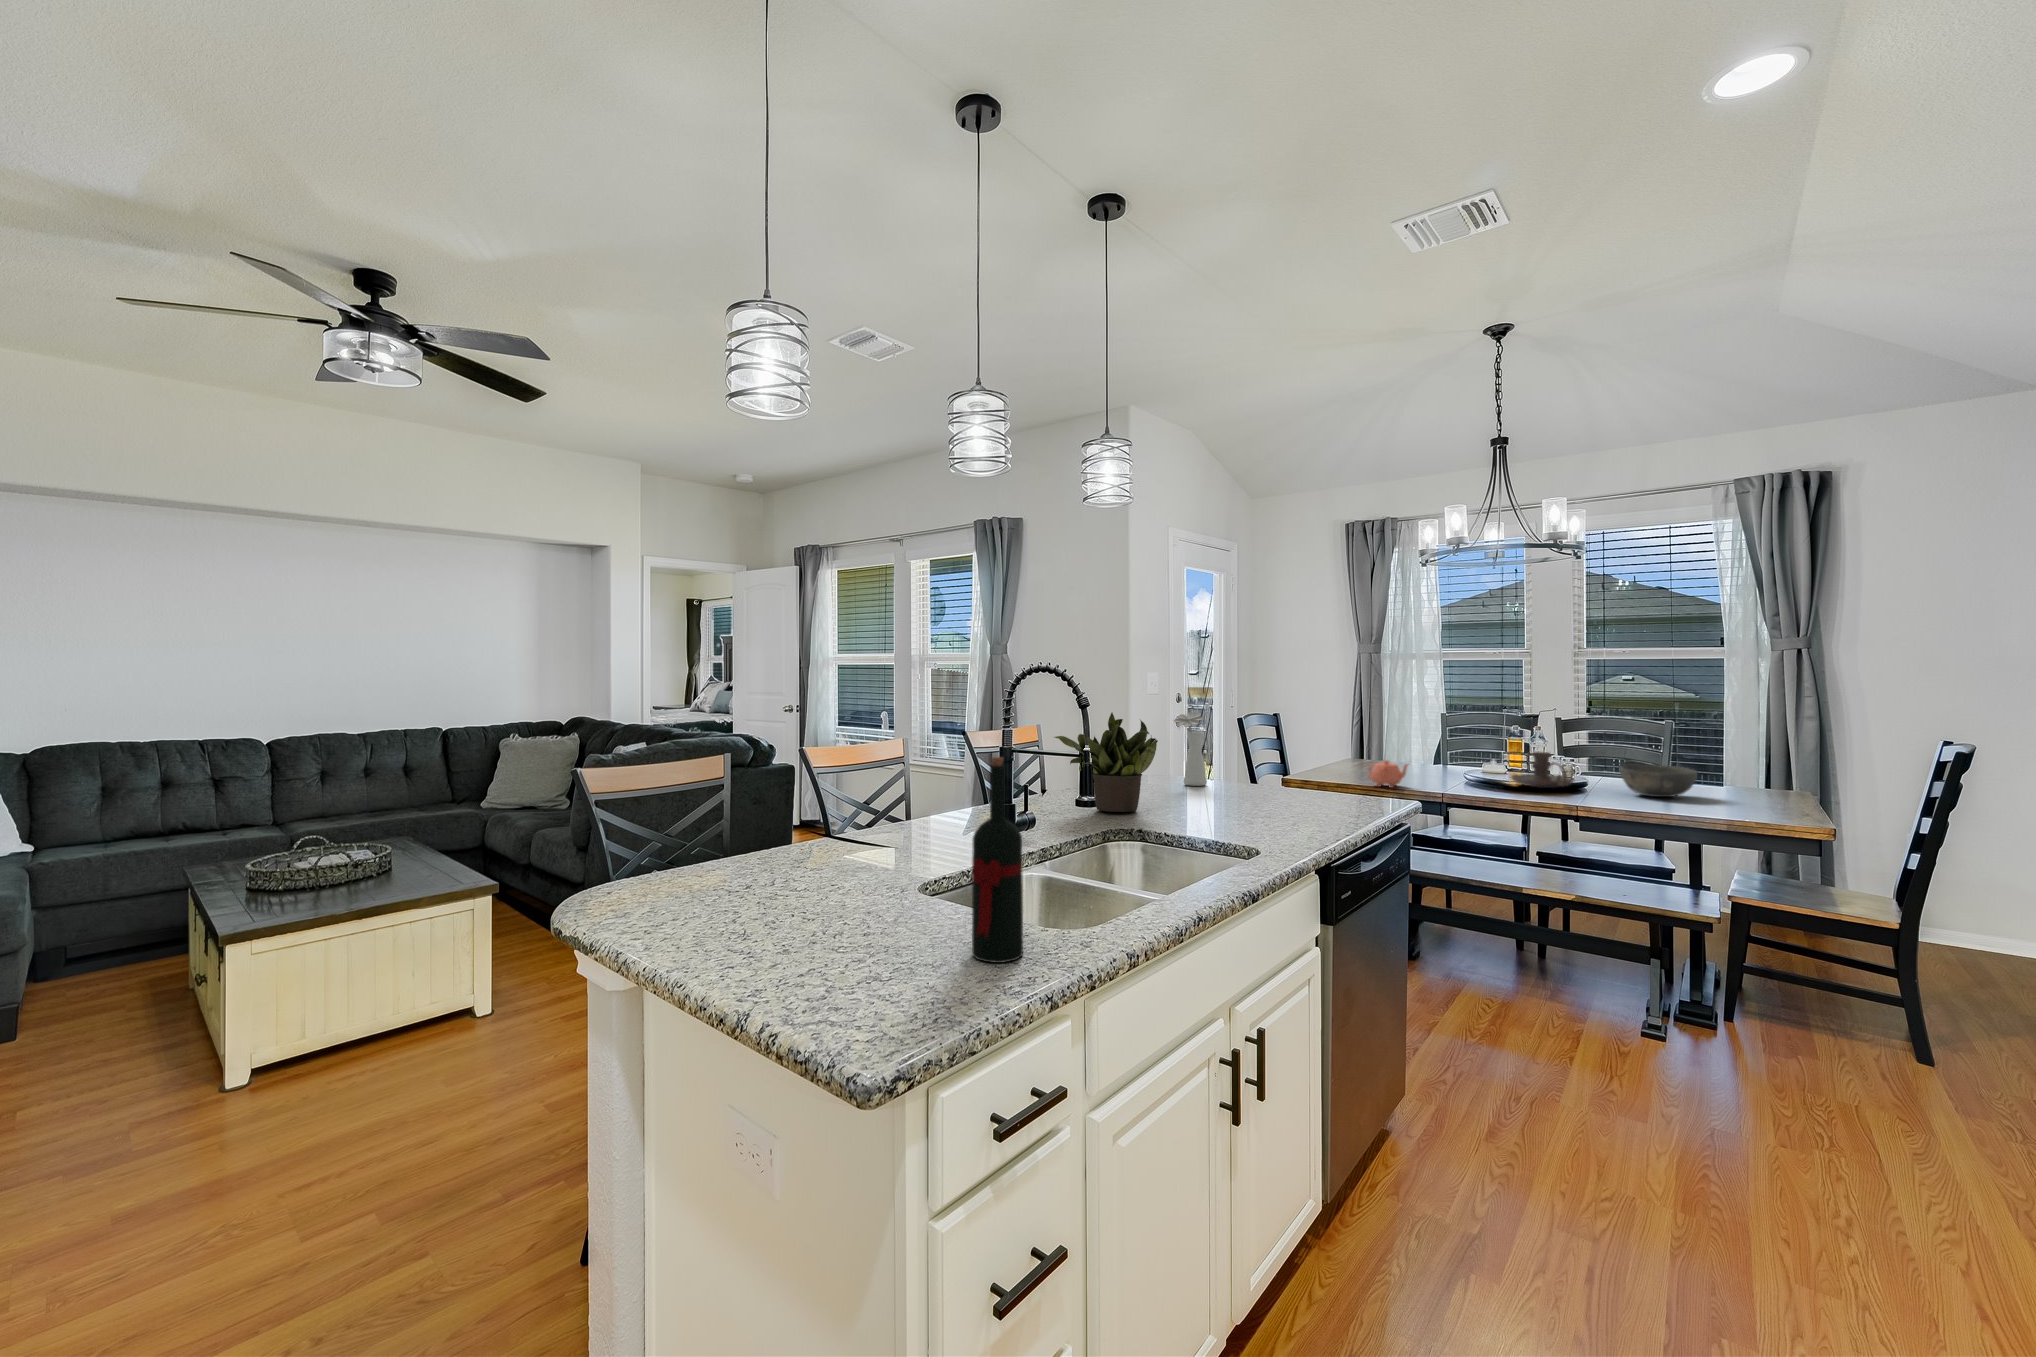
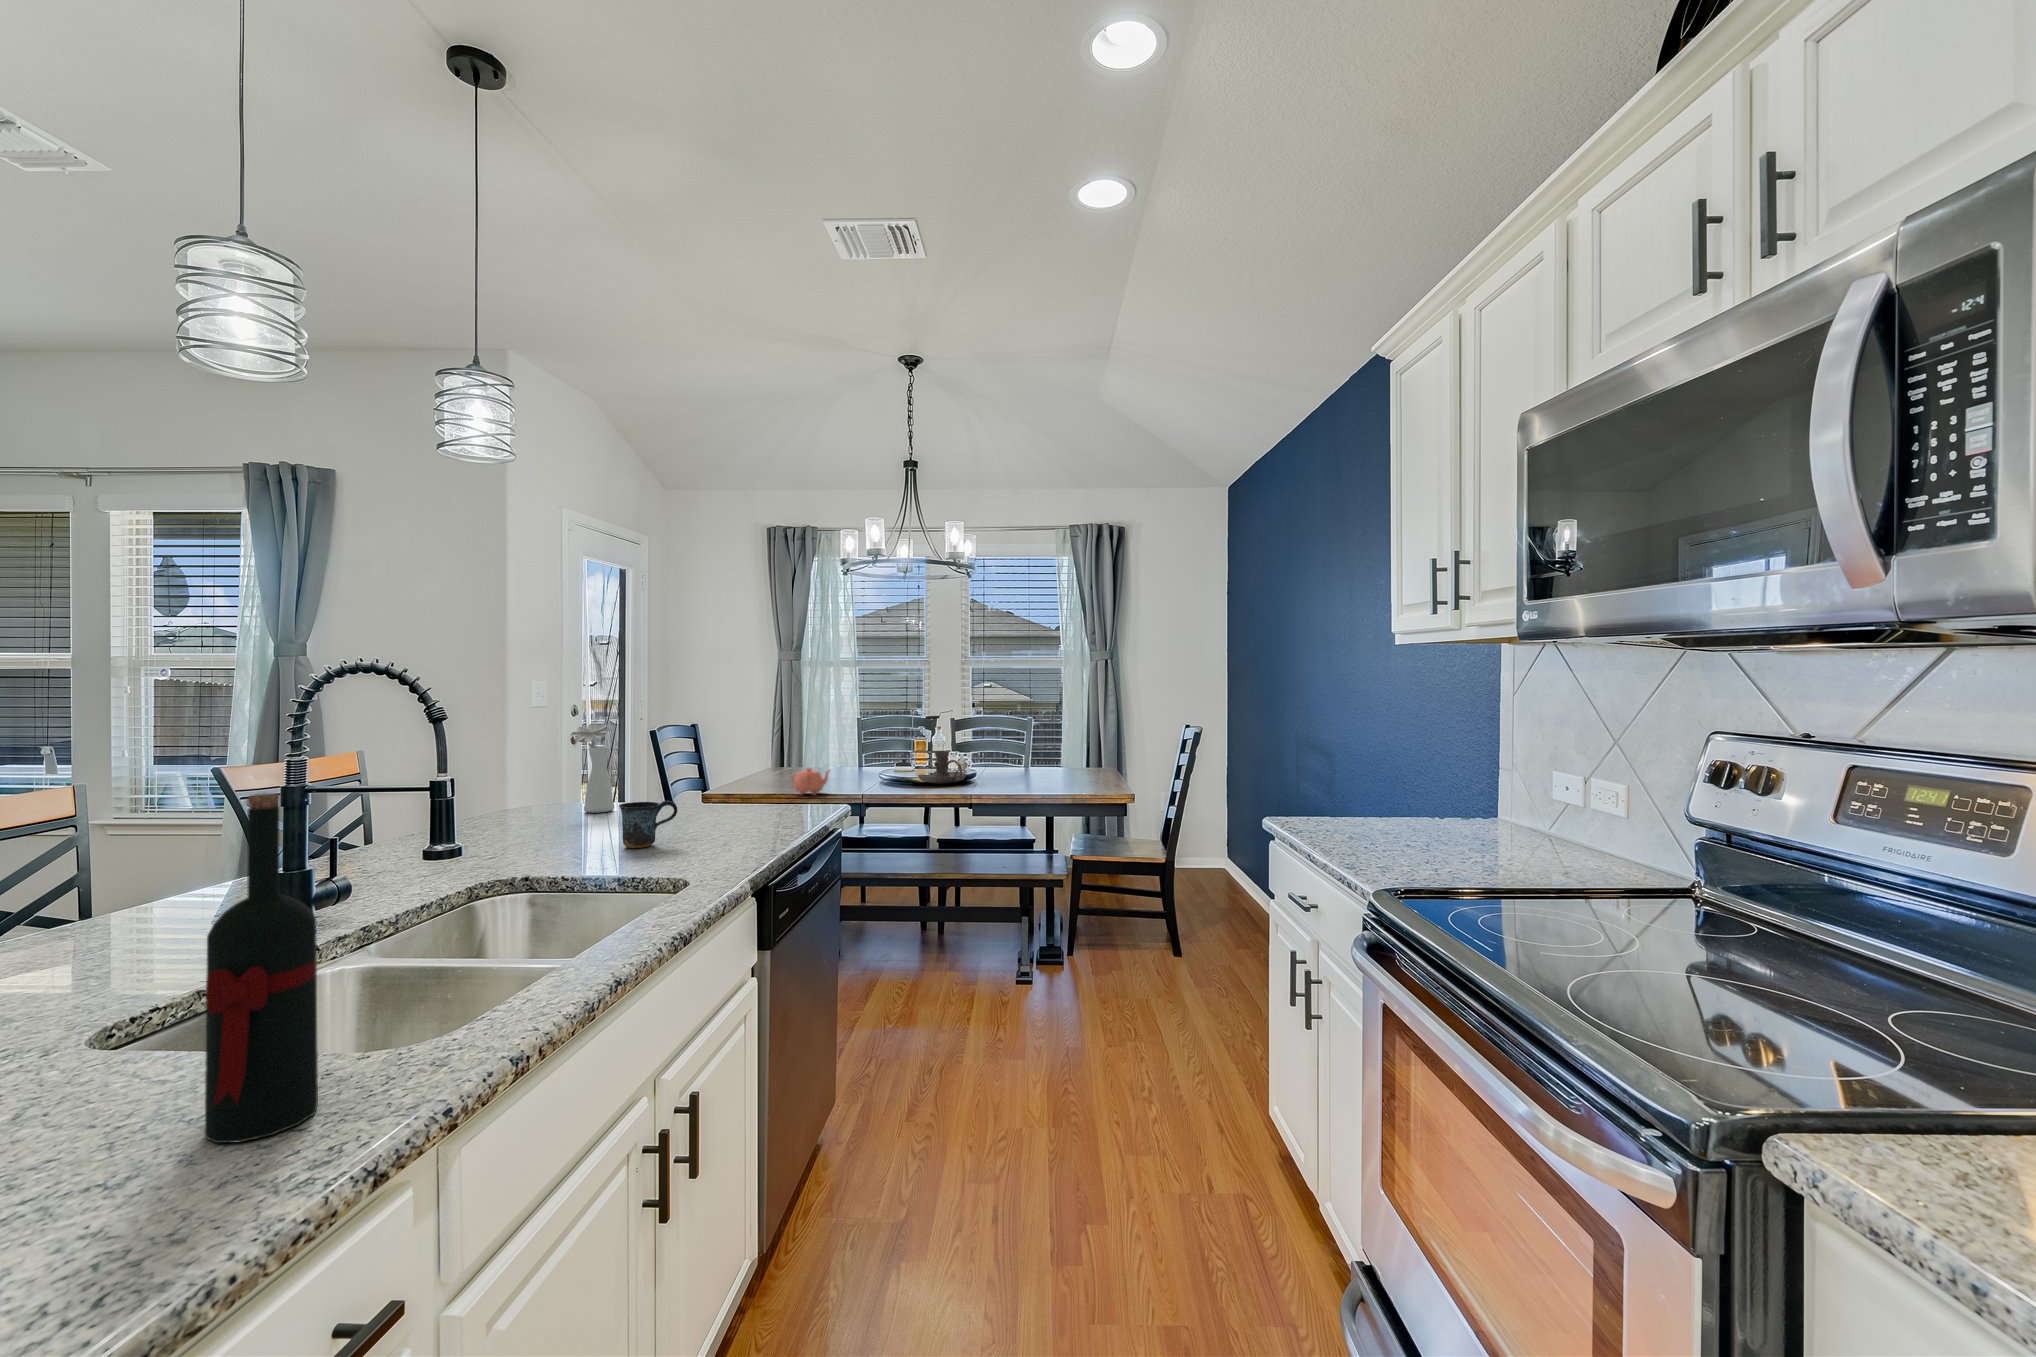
potted plant: present [1054,713,1158,812] -> none [385,723,550,858]
bowl: present [1619,764,1697,797] -> none [1000,757,1053,784]
mug: none [1208,780,1254,818] -> present [619,800,677,848]

